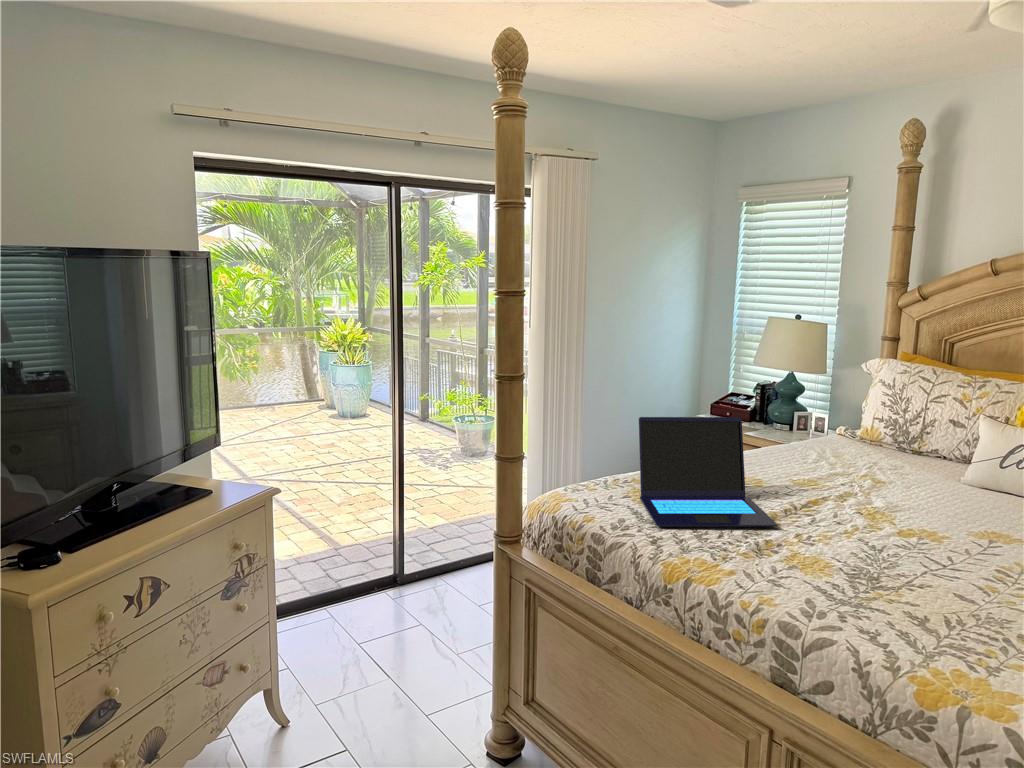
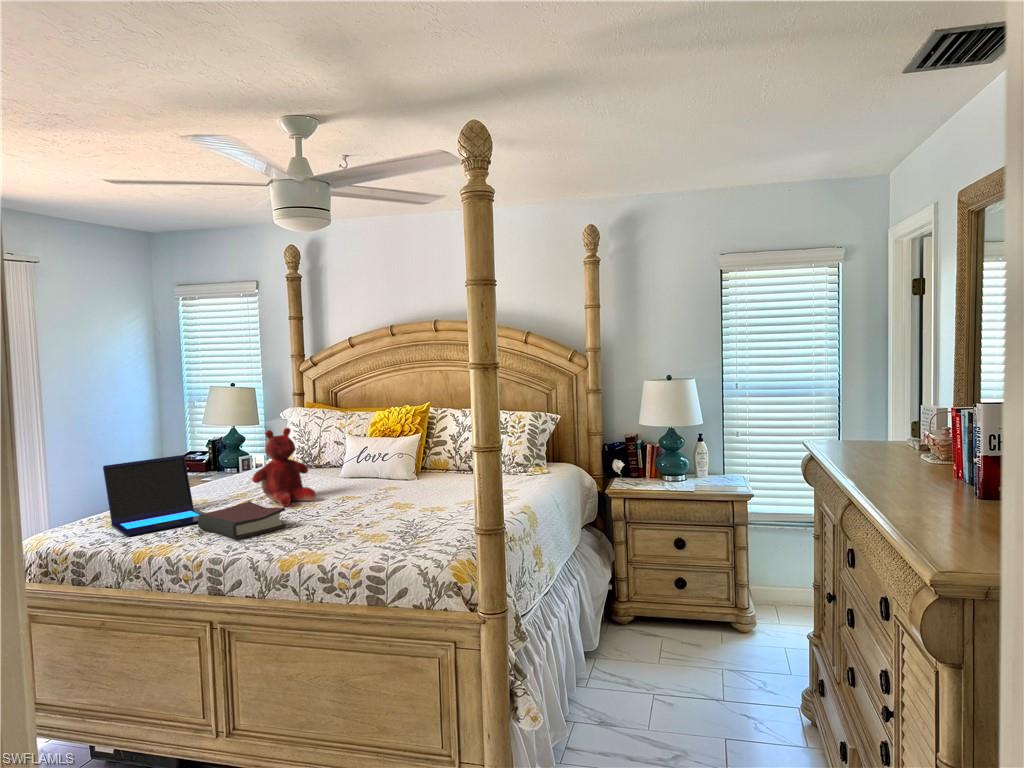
teddy bear: none [838,401,943,529] -> present [252,428,316,506]
hardback book: none [757,515,909,592] -> present [198,502,286,540]

